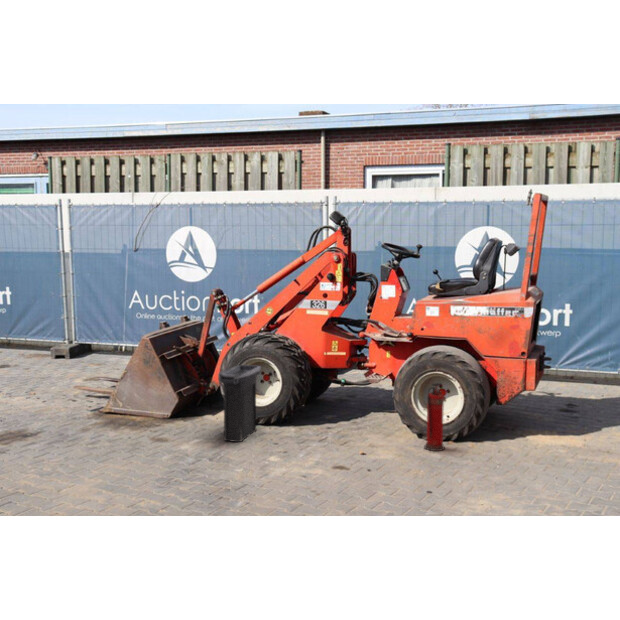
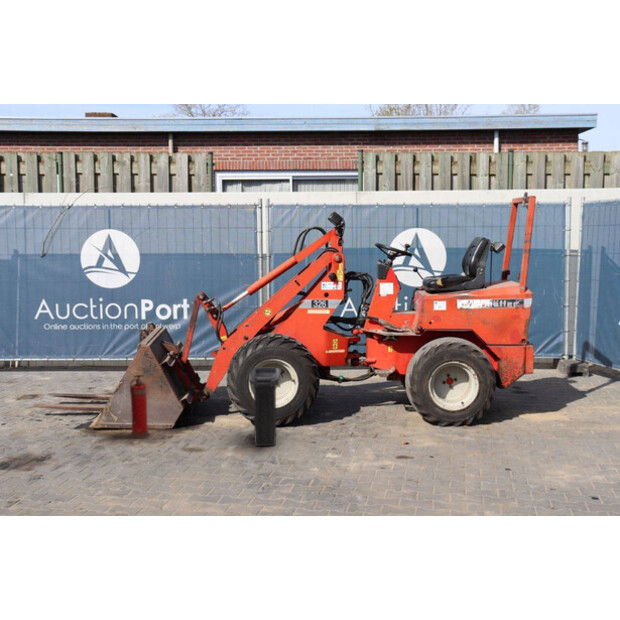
fire extinguisher: present [424,383,445,451] -> present [130,375,150,438]

